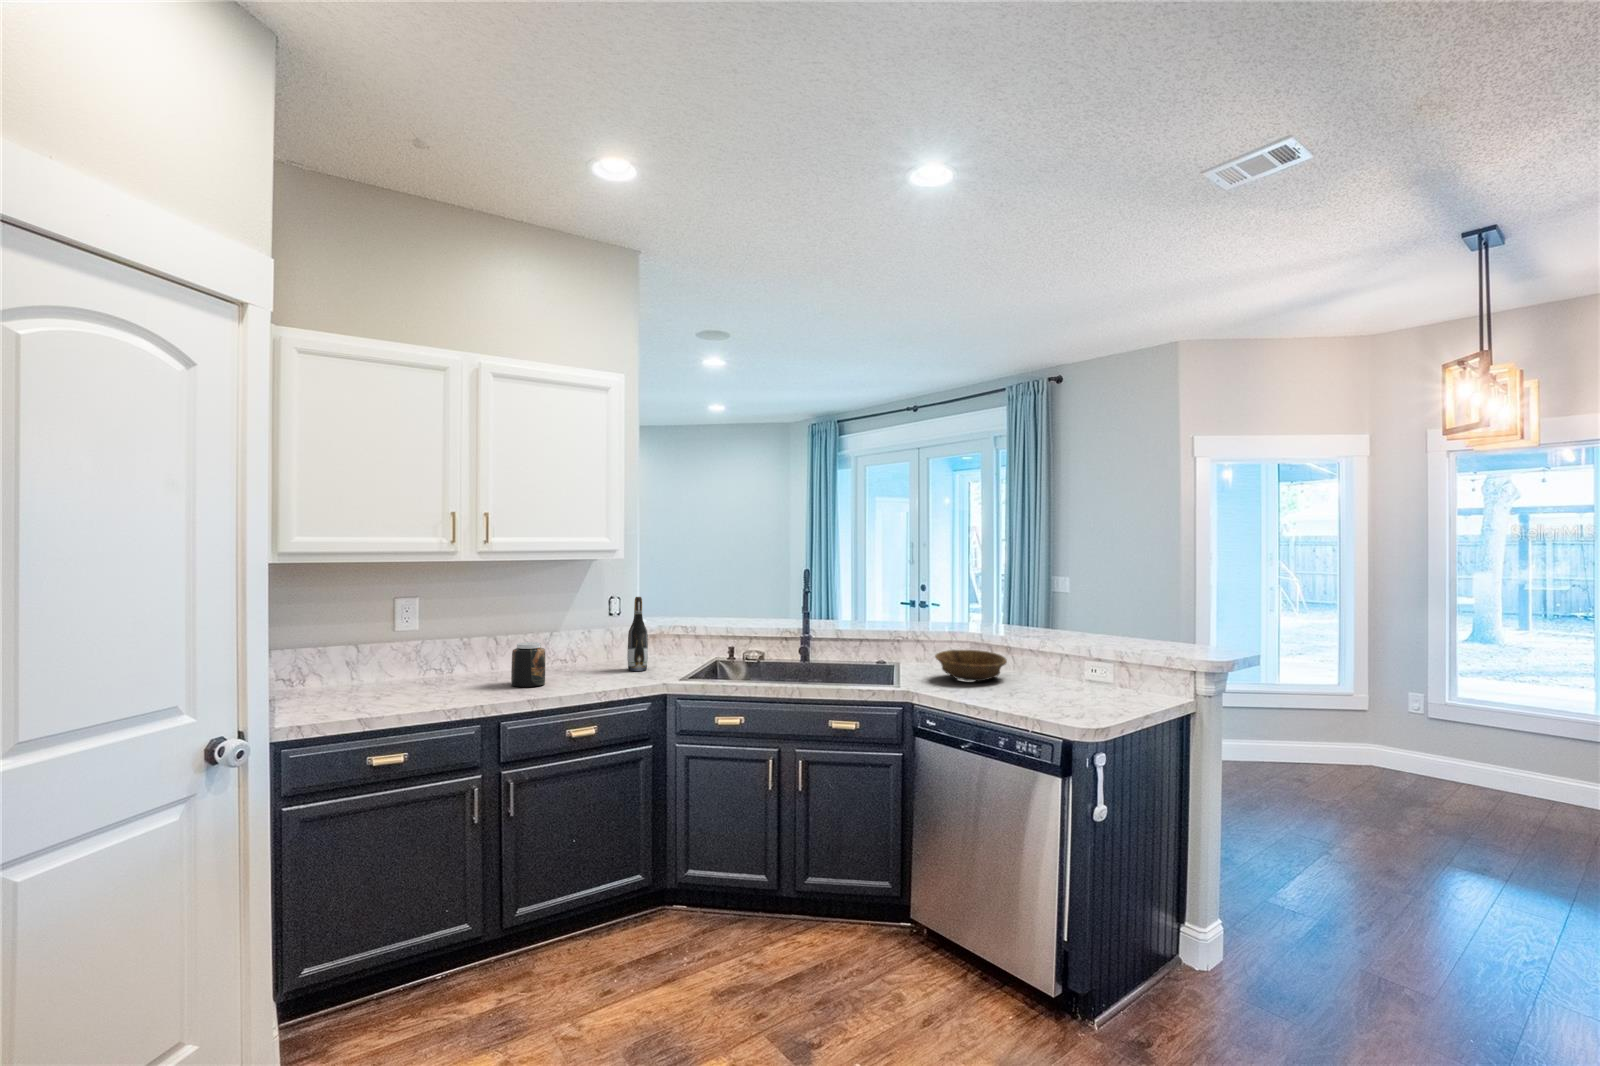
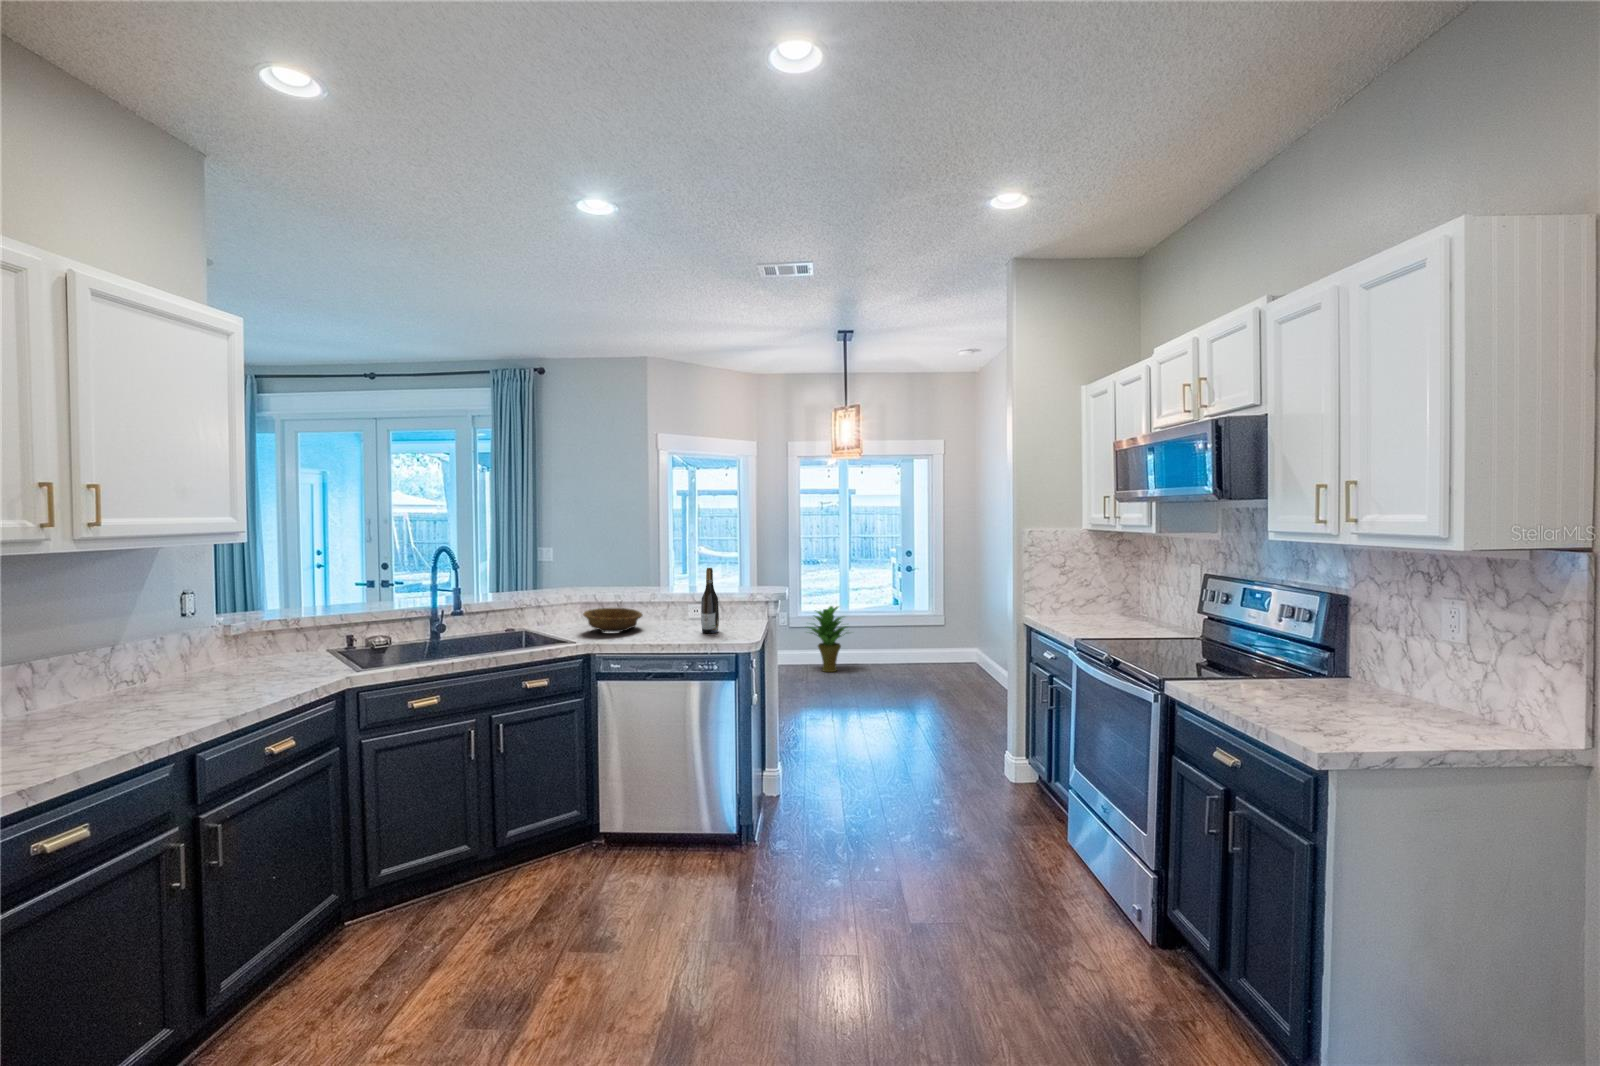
wine bottle: present [627,597,648,671] -> present [701,568,719,633]
jar: present [511,642,545,687] -> none [139,657,195,716]
potted plant: none [1455,696,1570,816] -> present [810,606,846,672]

